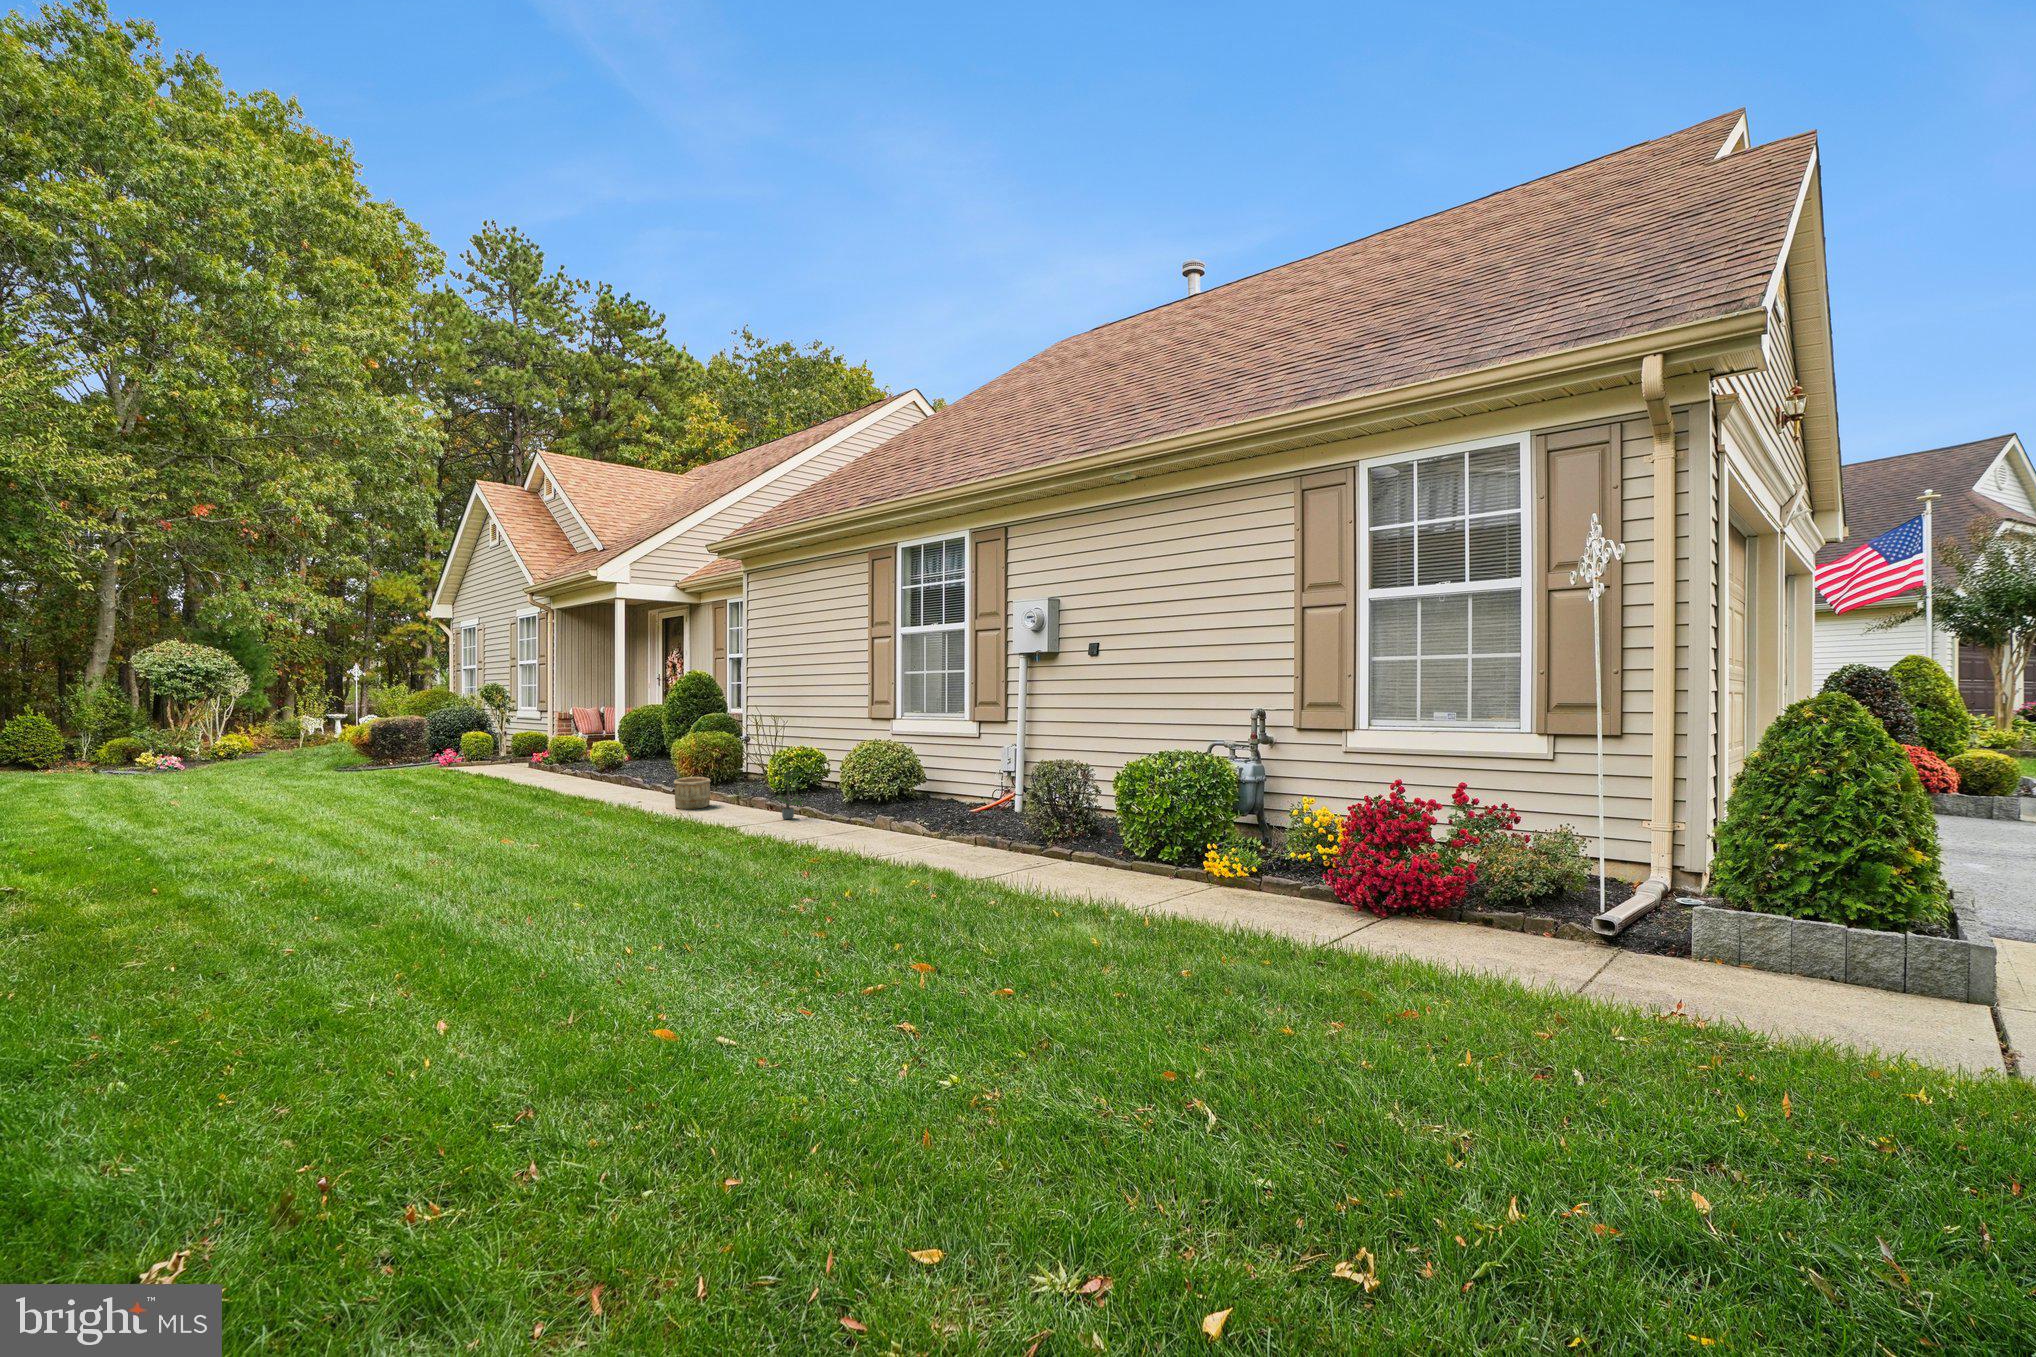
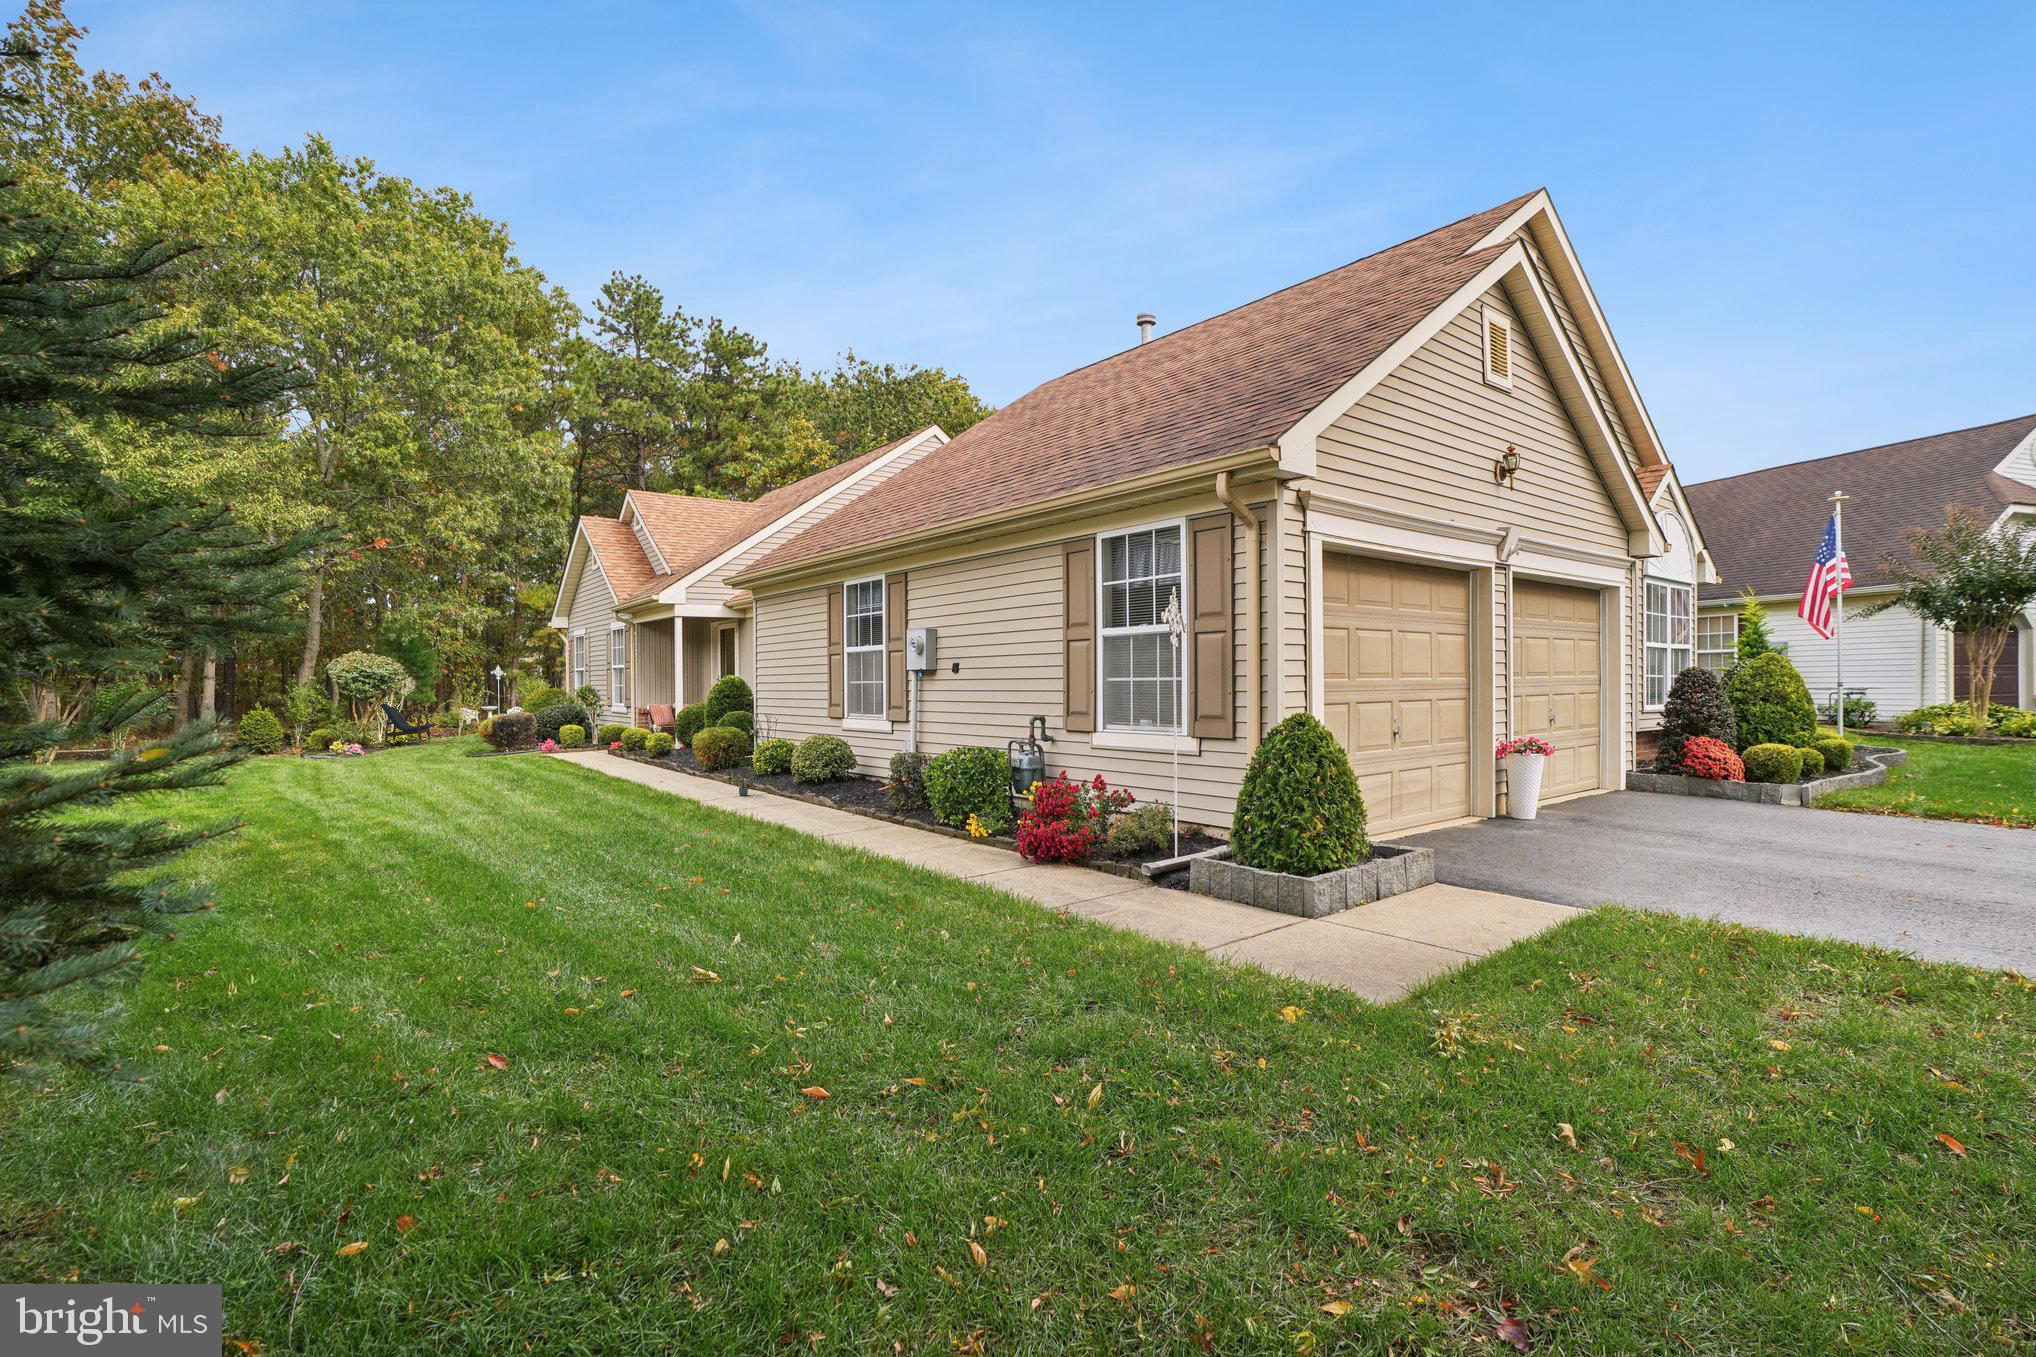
lounge chair: none [205,705,283,761] -> present [381,703,436,745]
wooden bucket: present [674,777,711,809] -> none [672,763,701,787]

